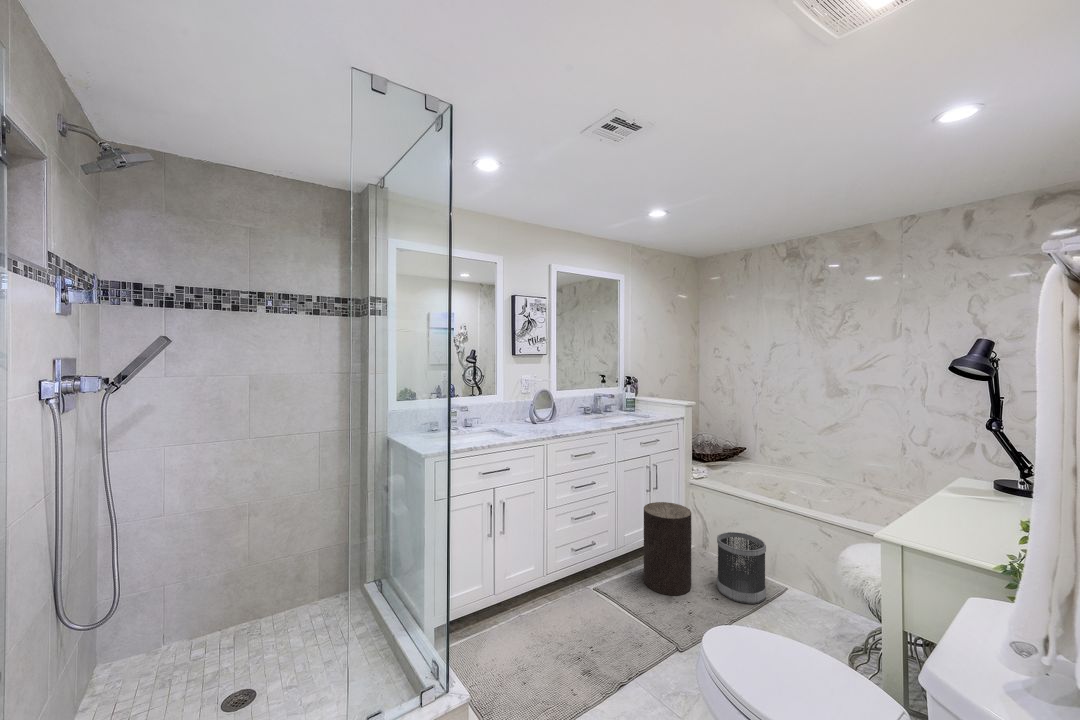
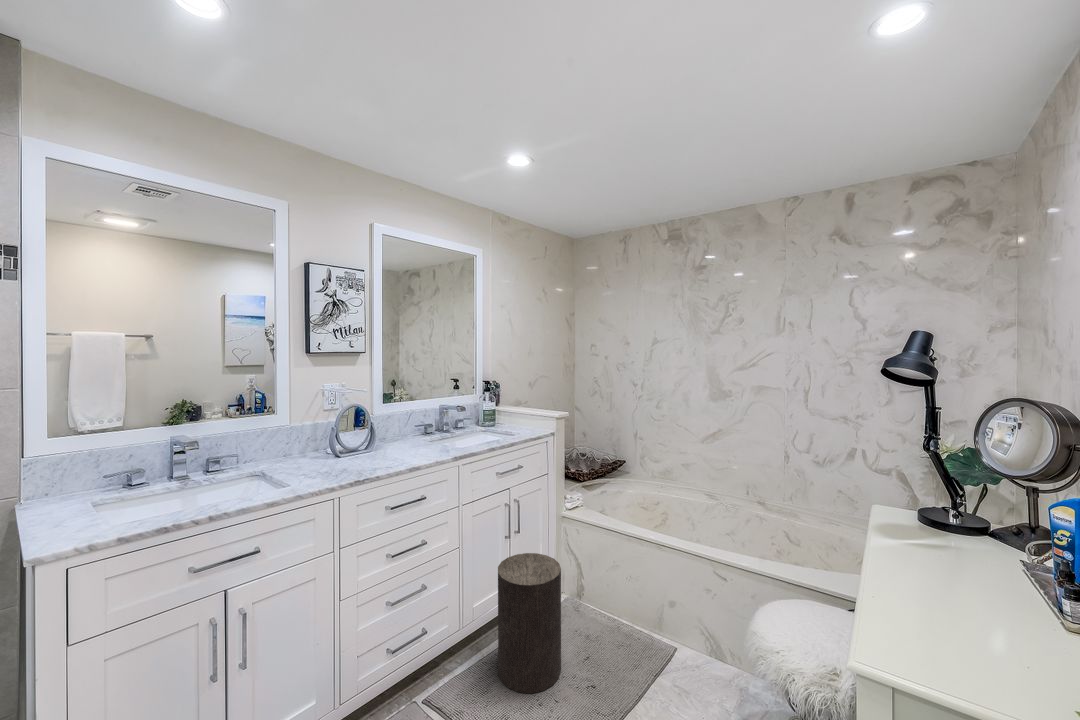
wastebasket: present [717,532,766,604] -> none [594,584,653,688]

